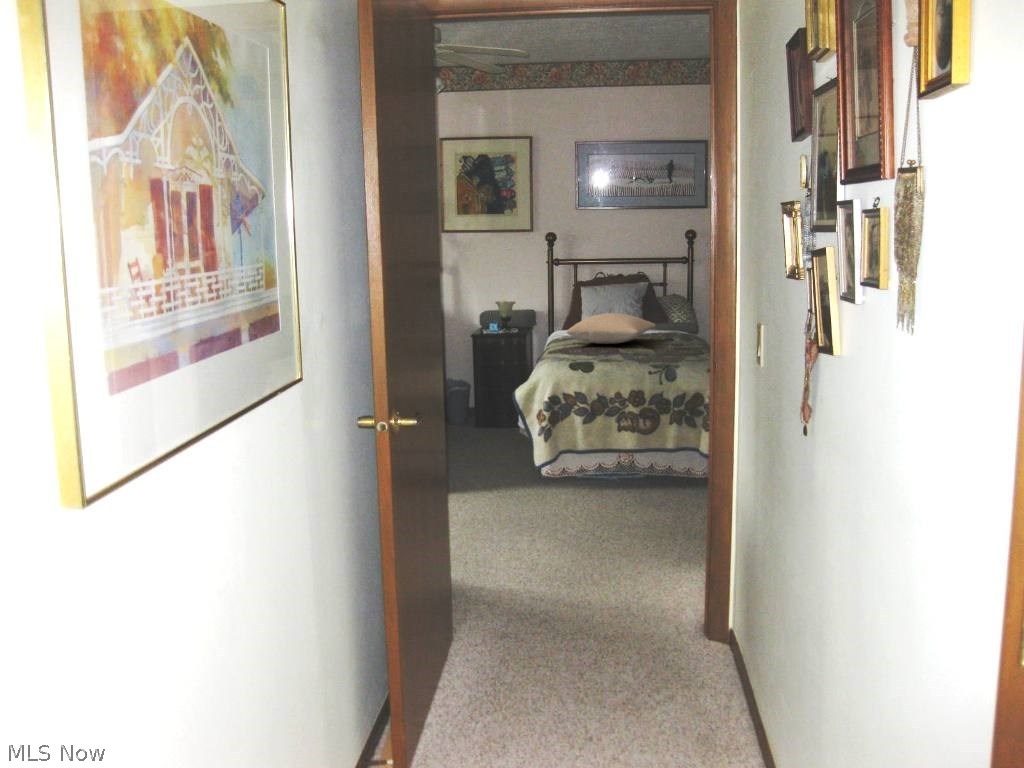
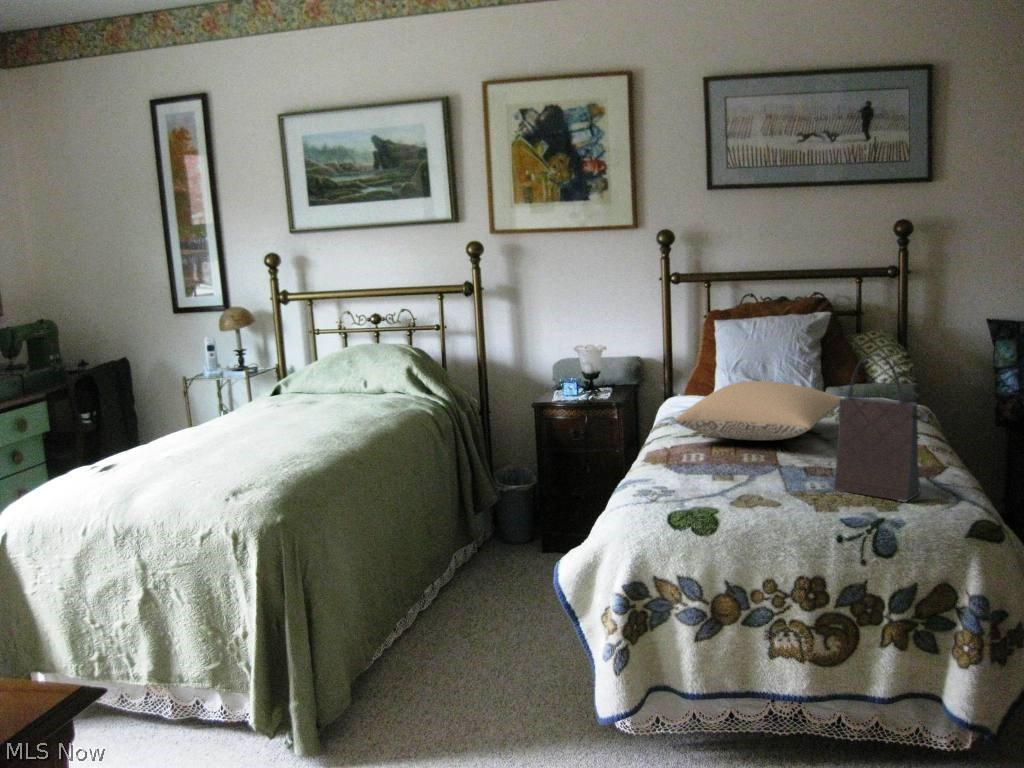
handbag: none [649,289,691,359] -> present [834,354,928,501]

